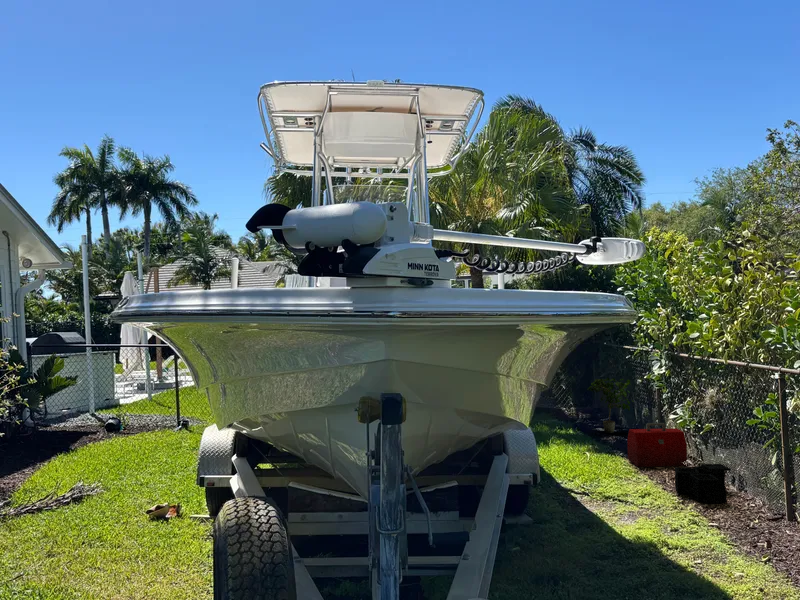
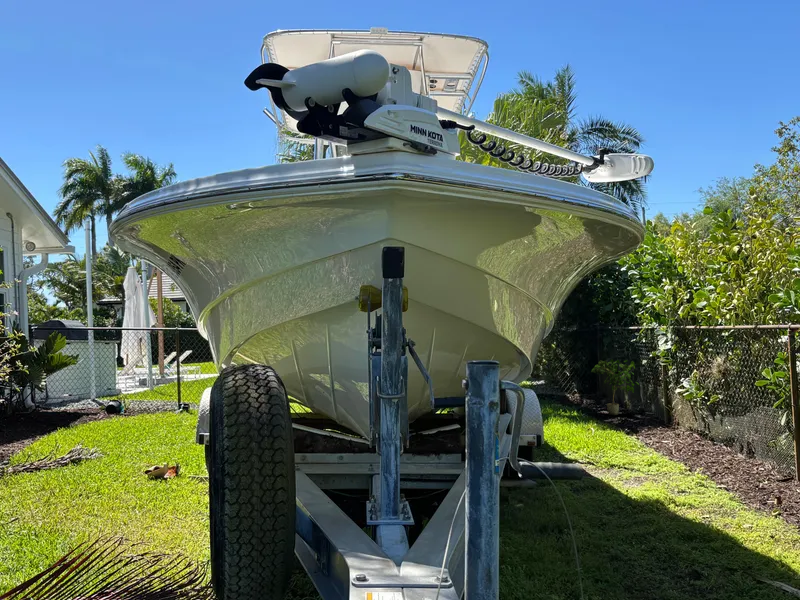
toolbox: present [627,423,687,467] -> none [632,398,693,441]
storage bin: present [675,464,730,503] -> none [681,433,738,469]

